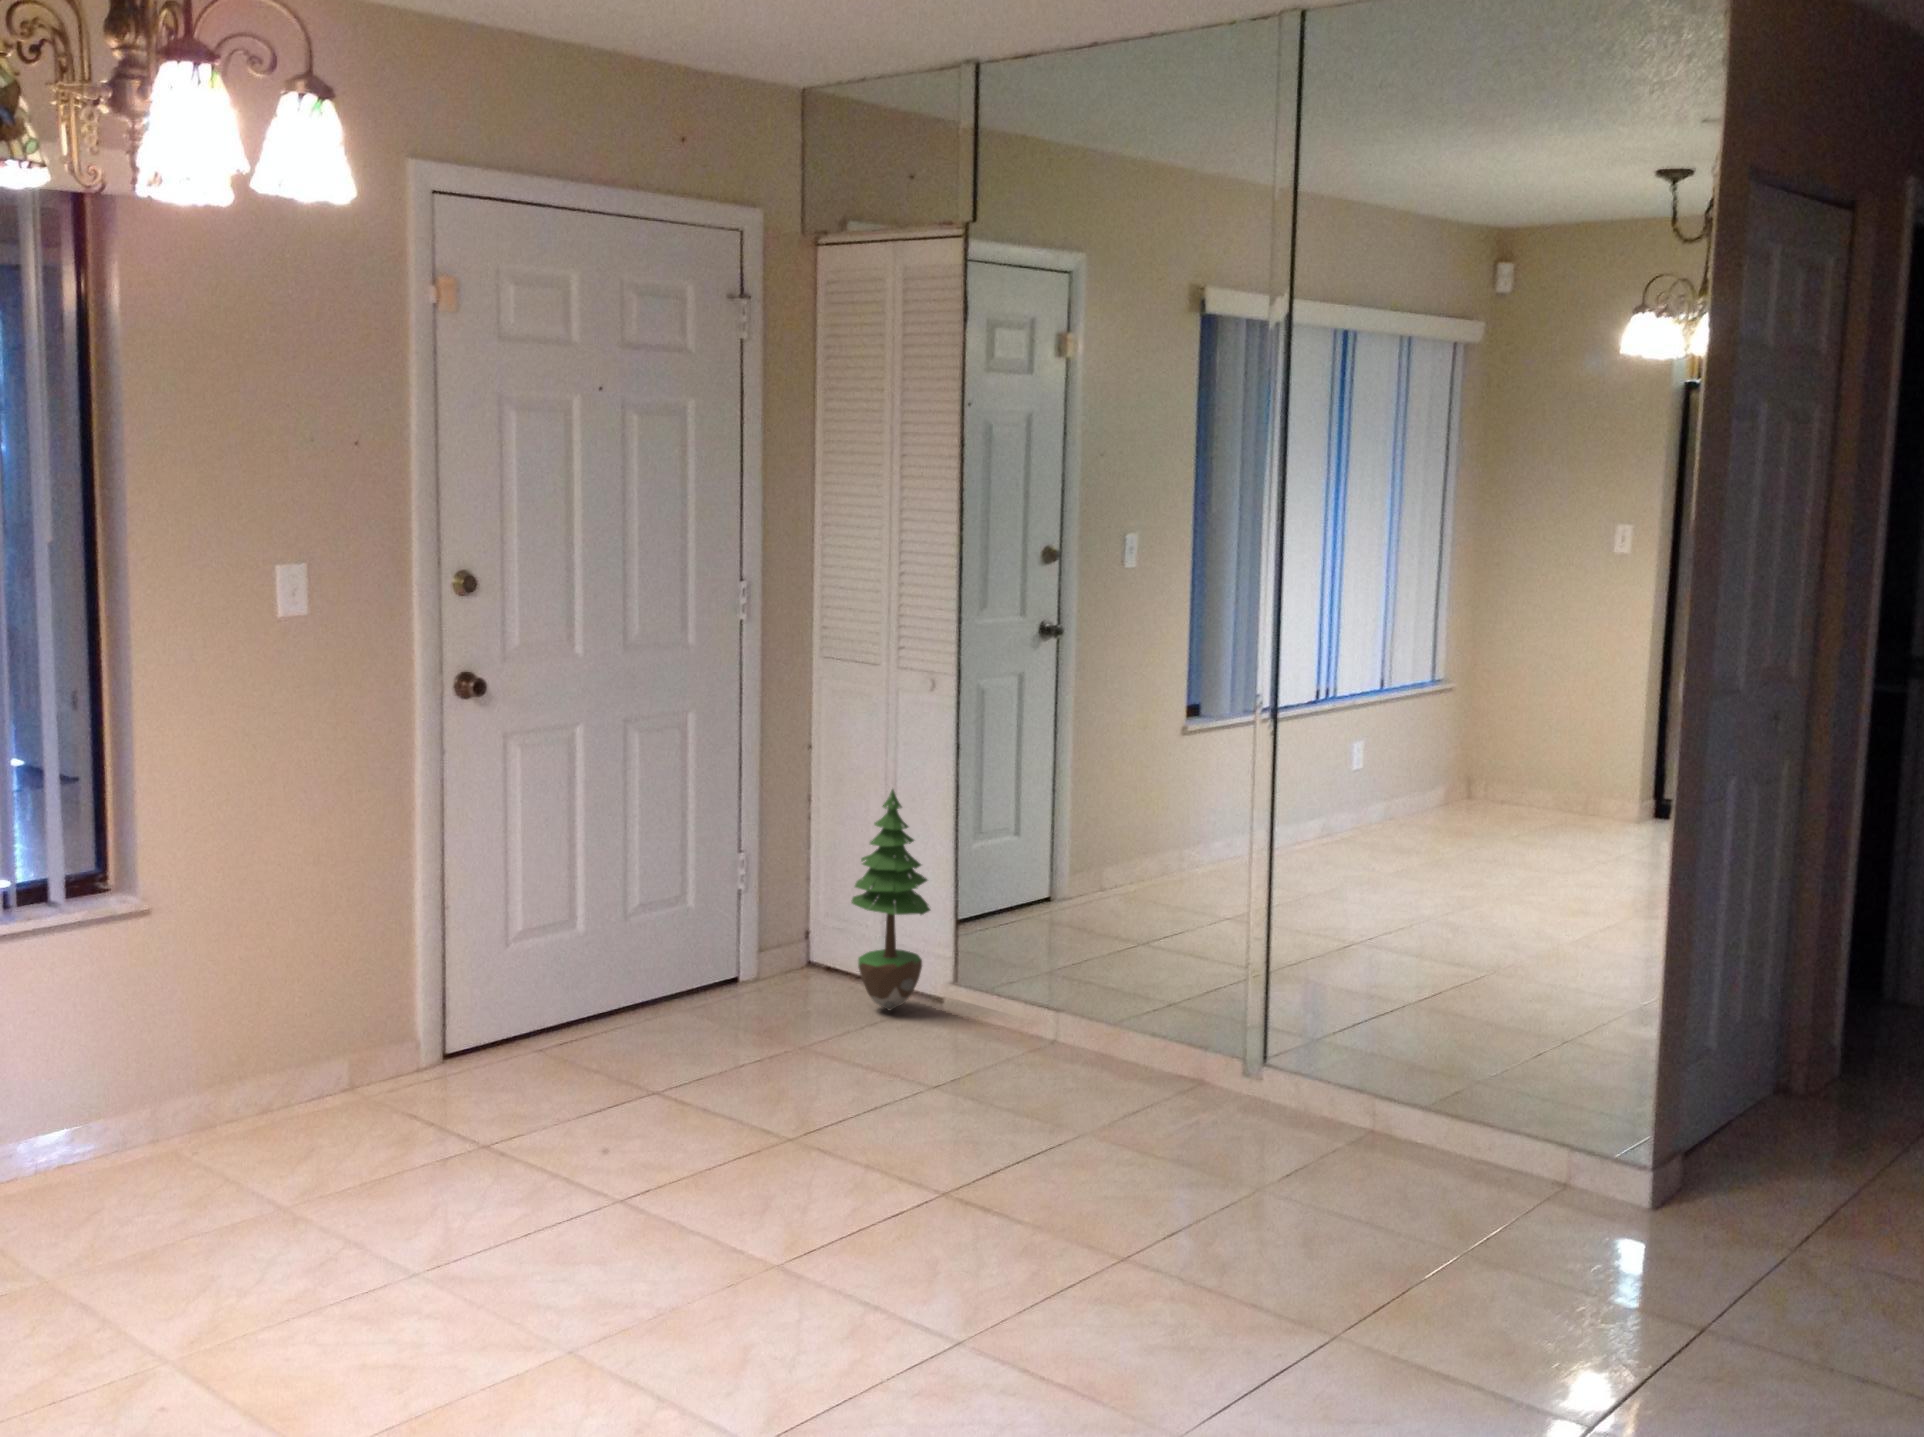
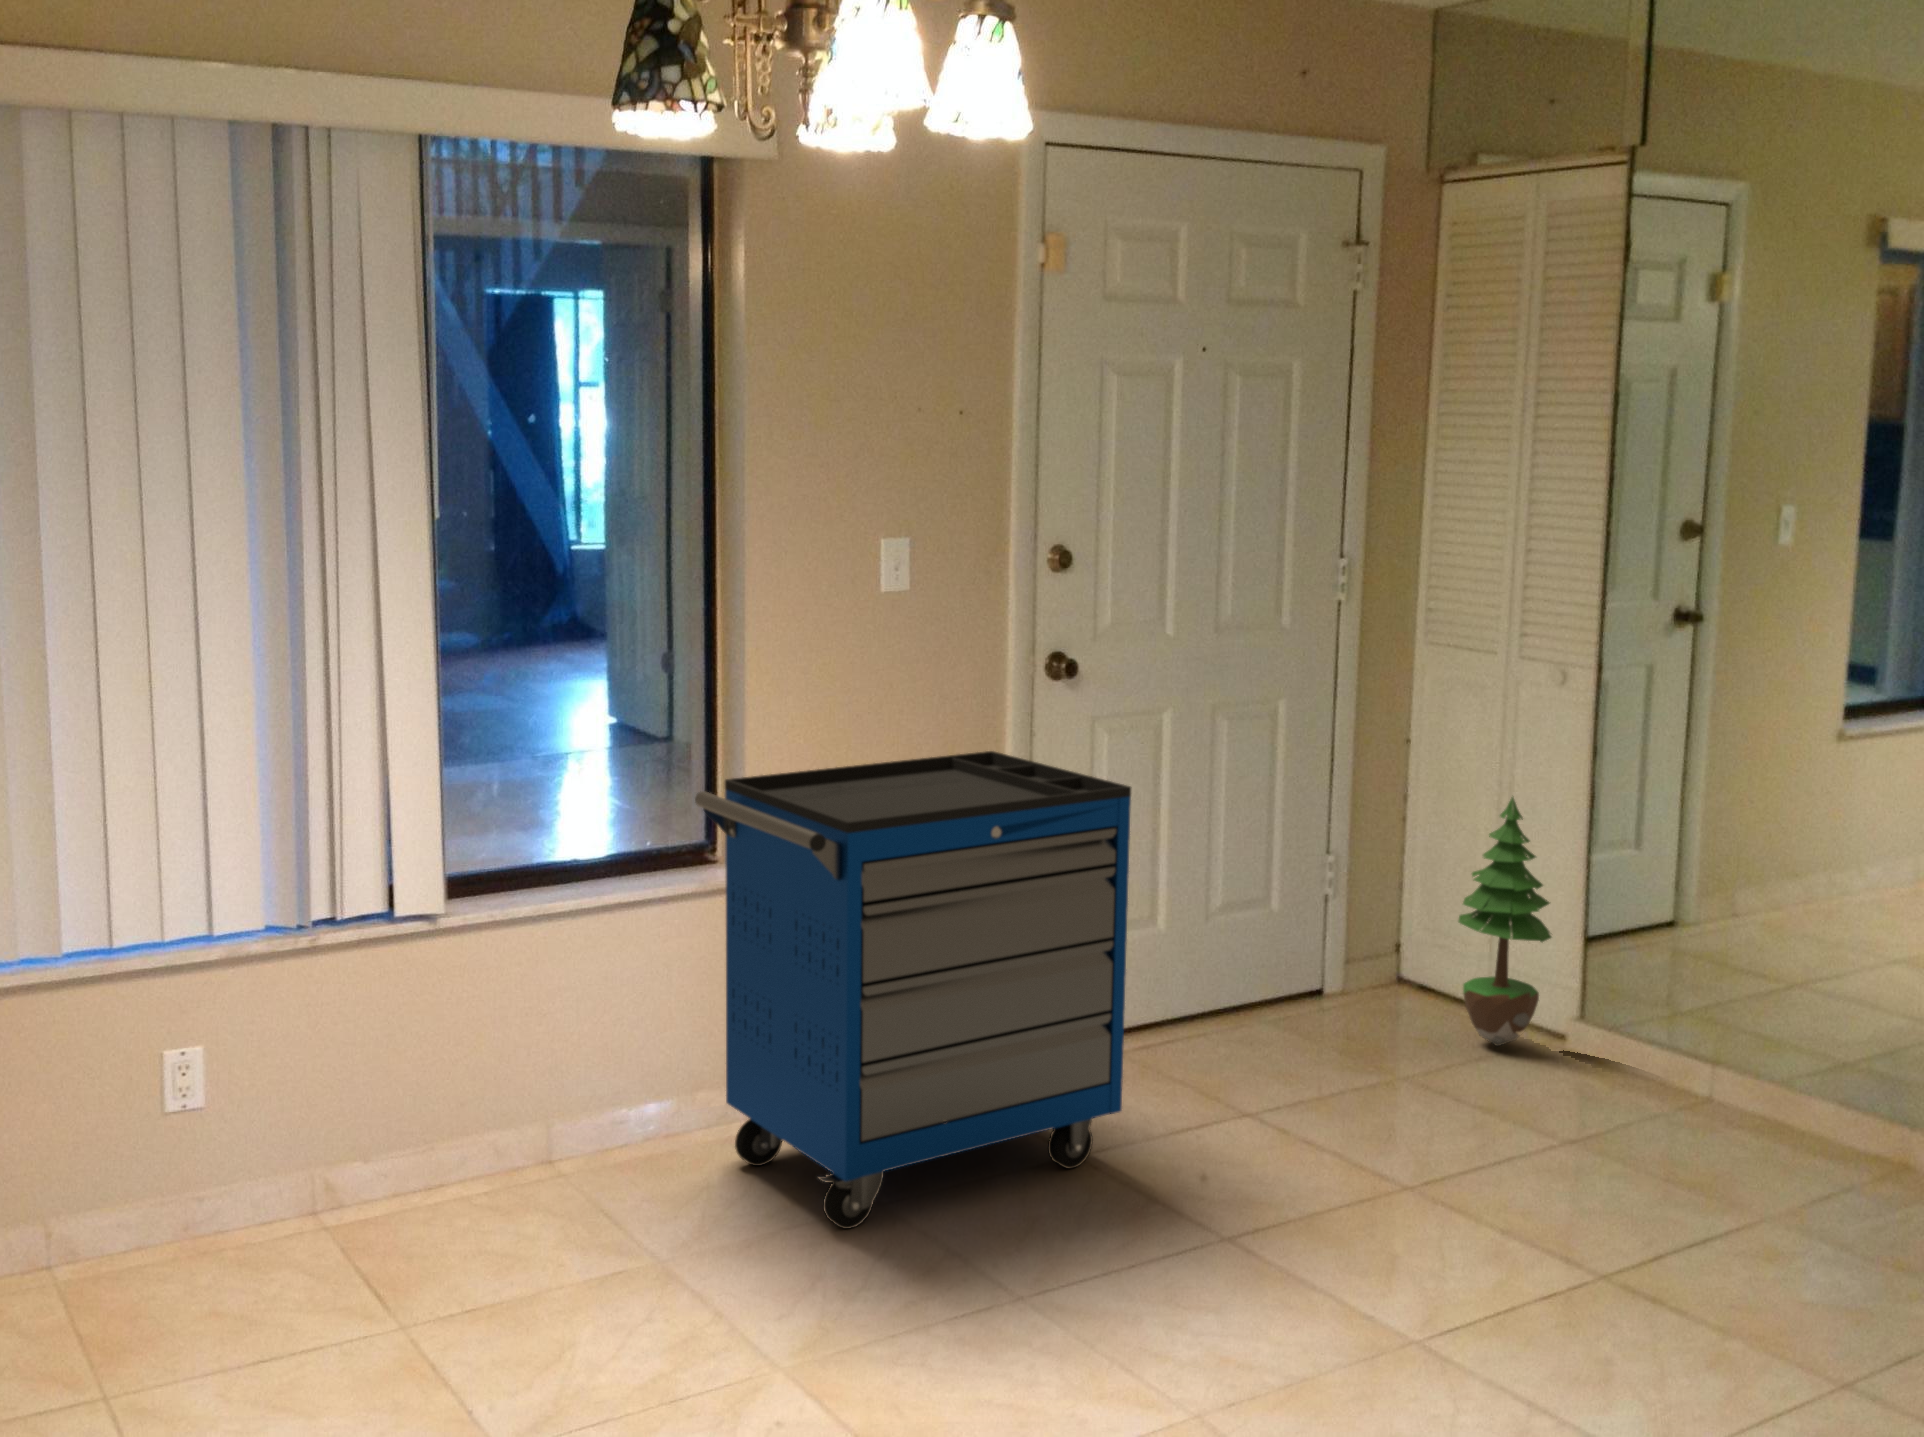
storage cabinet: none [80,770,534,1240] -> present [695,751,1131,1229]

